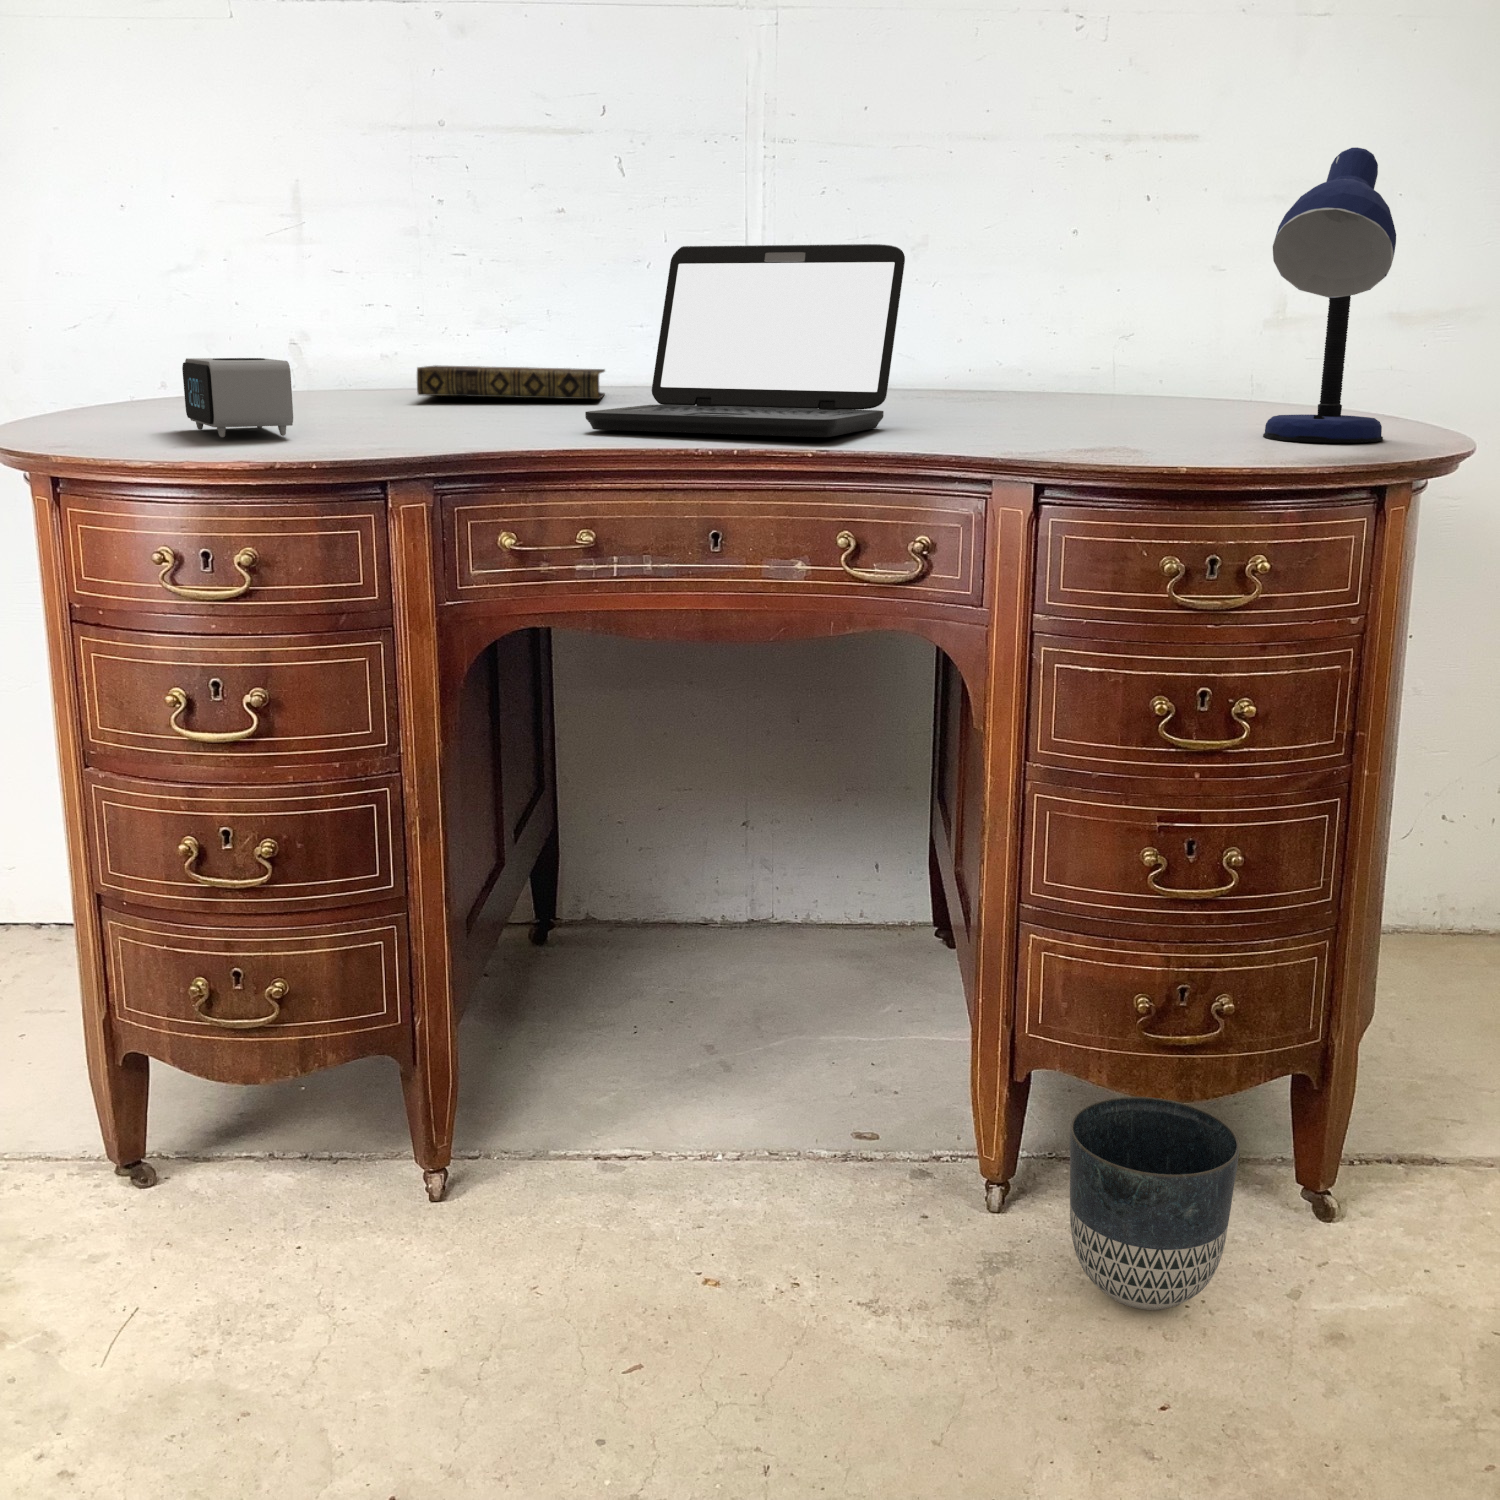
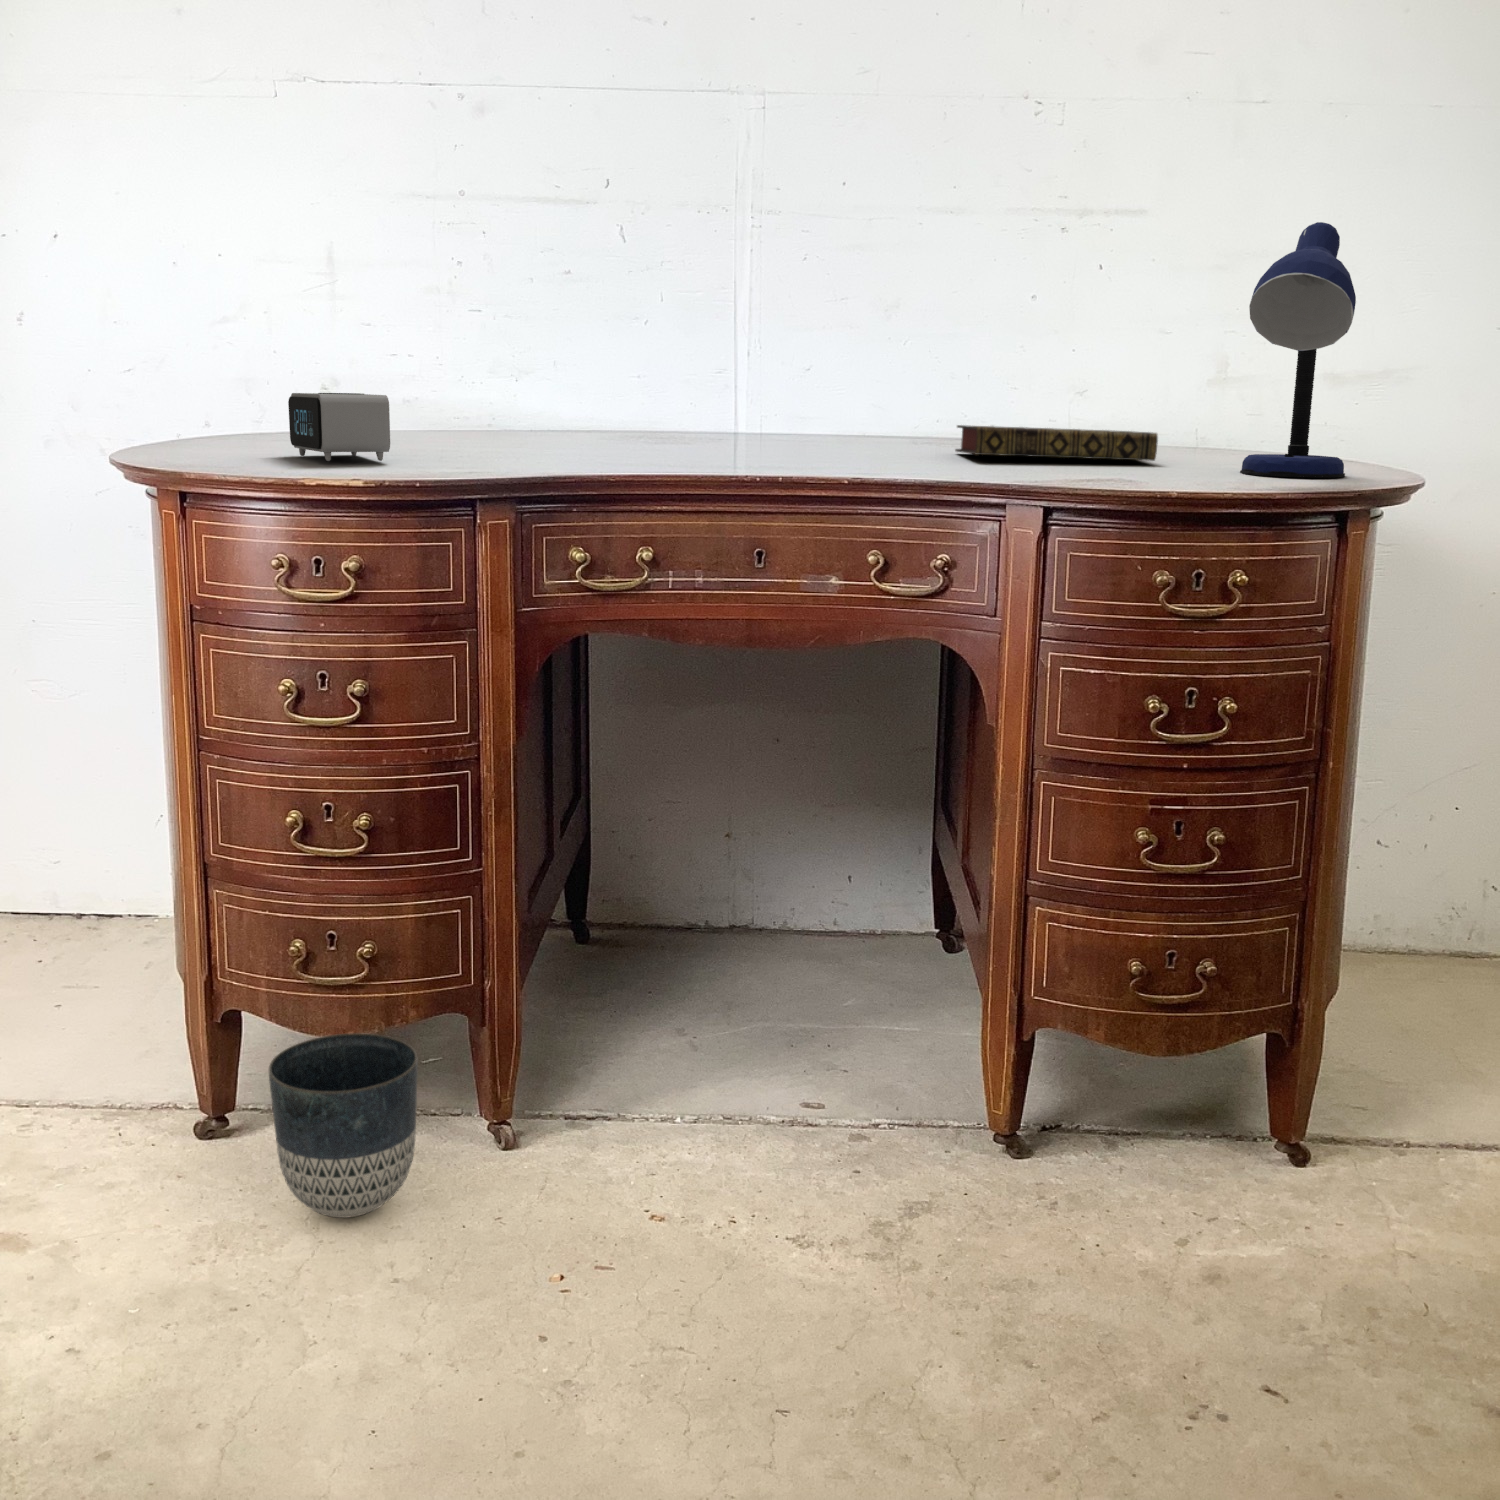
laptop: present [585,244,905,437] -> none [645,302,926,467]
book: present [417,365,605,399] -> present [956,425,1158,461]
planter: present [1070,1097,1240,1310] -> present [269,1033,418,1218]

